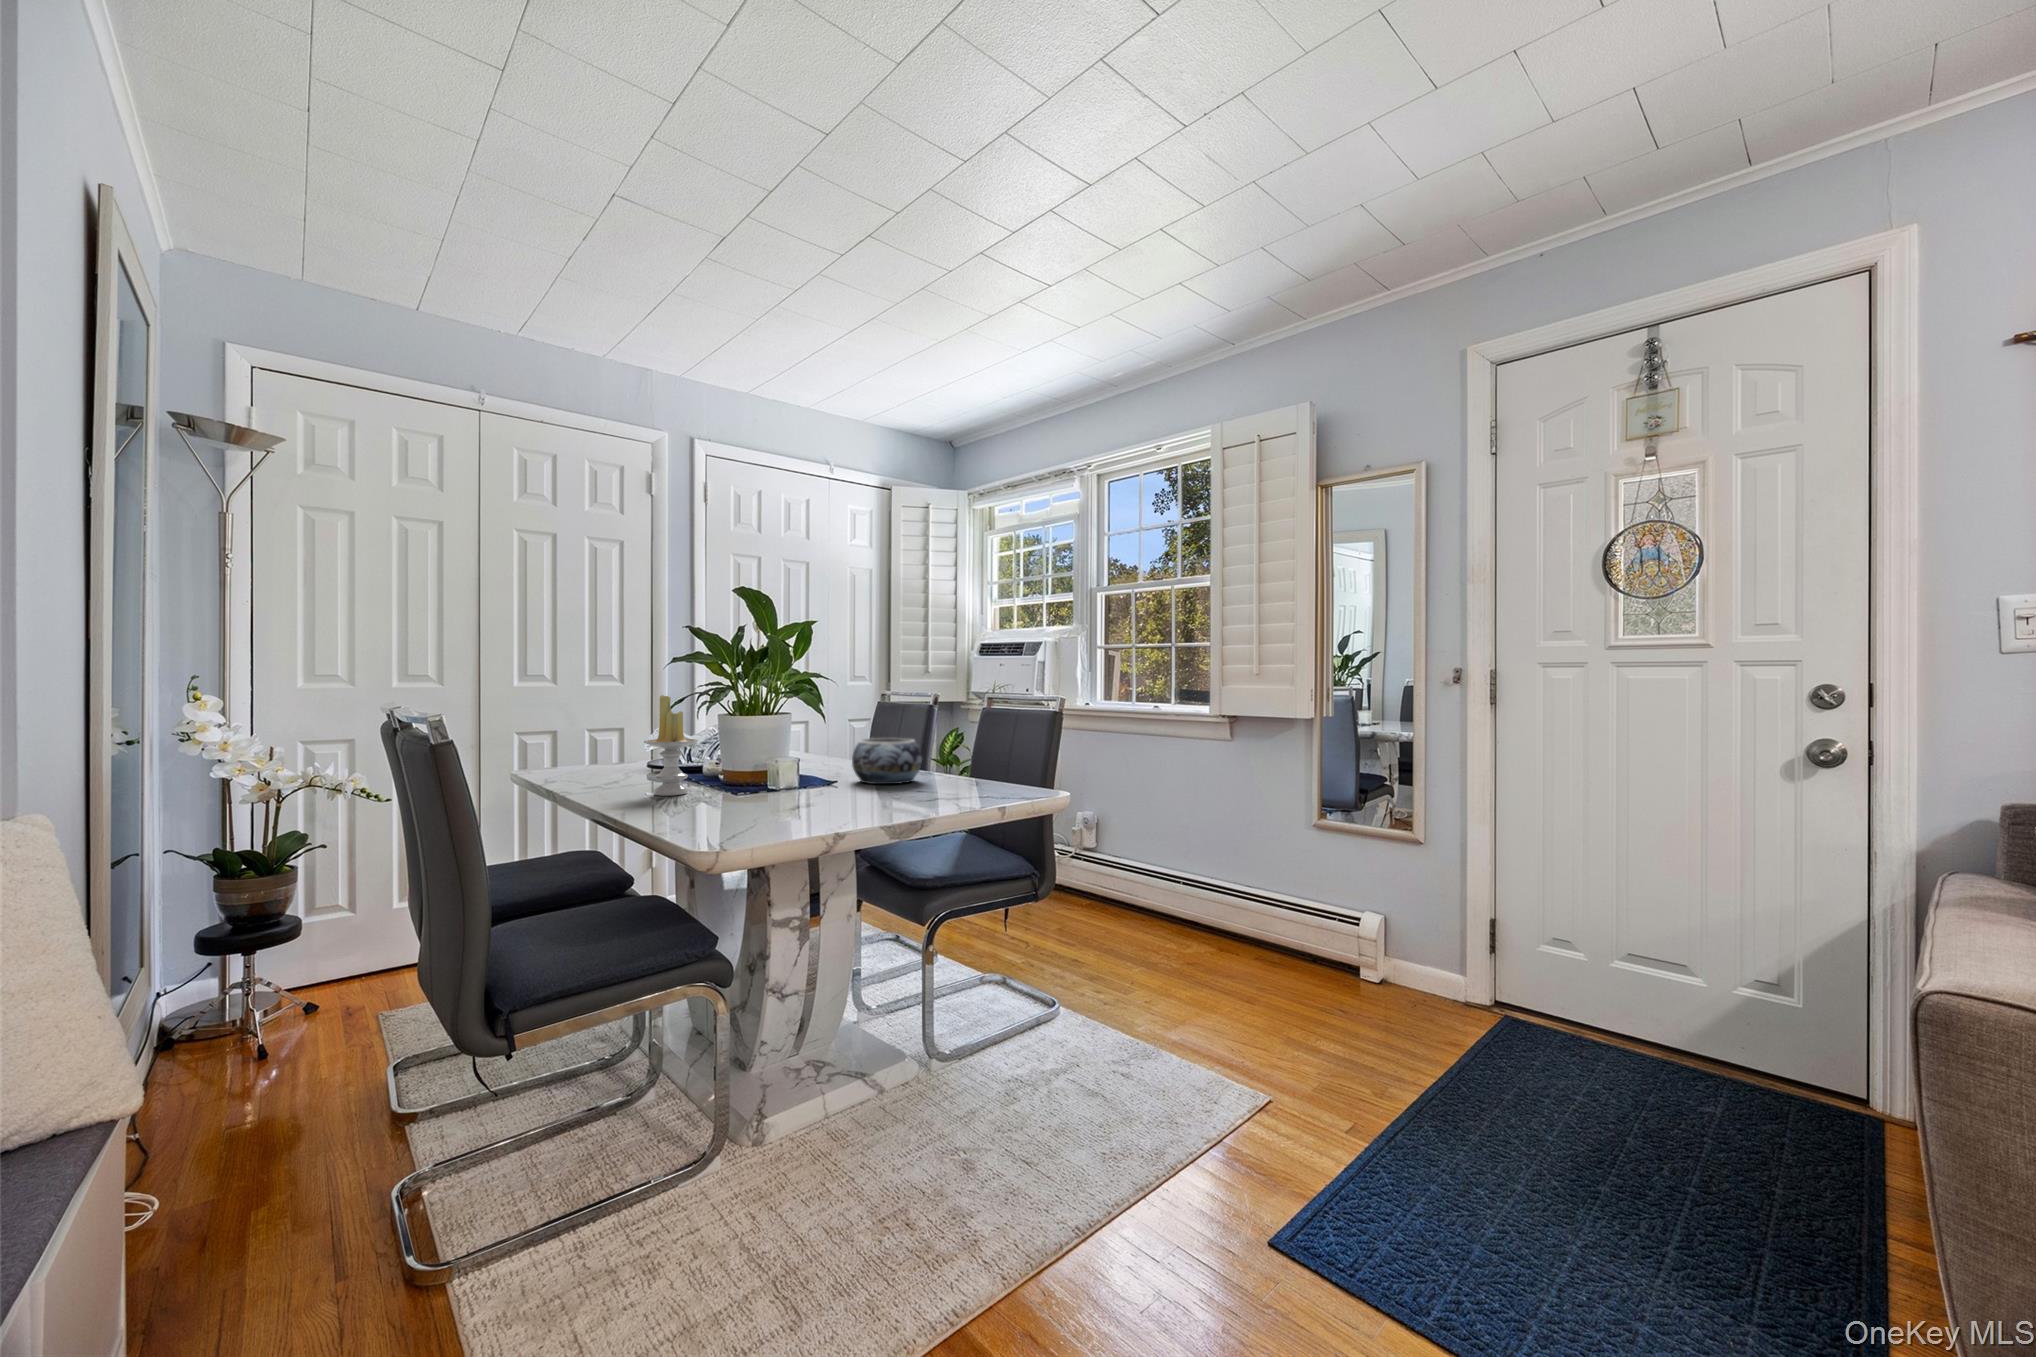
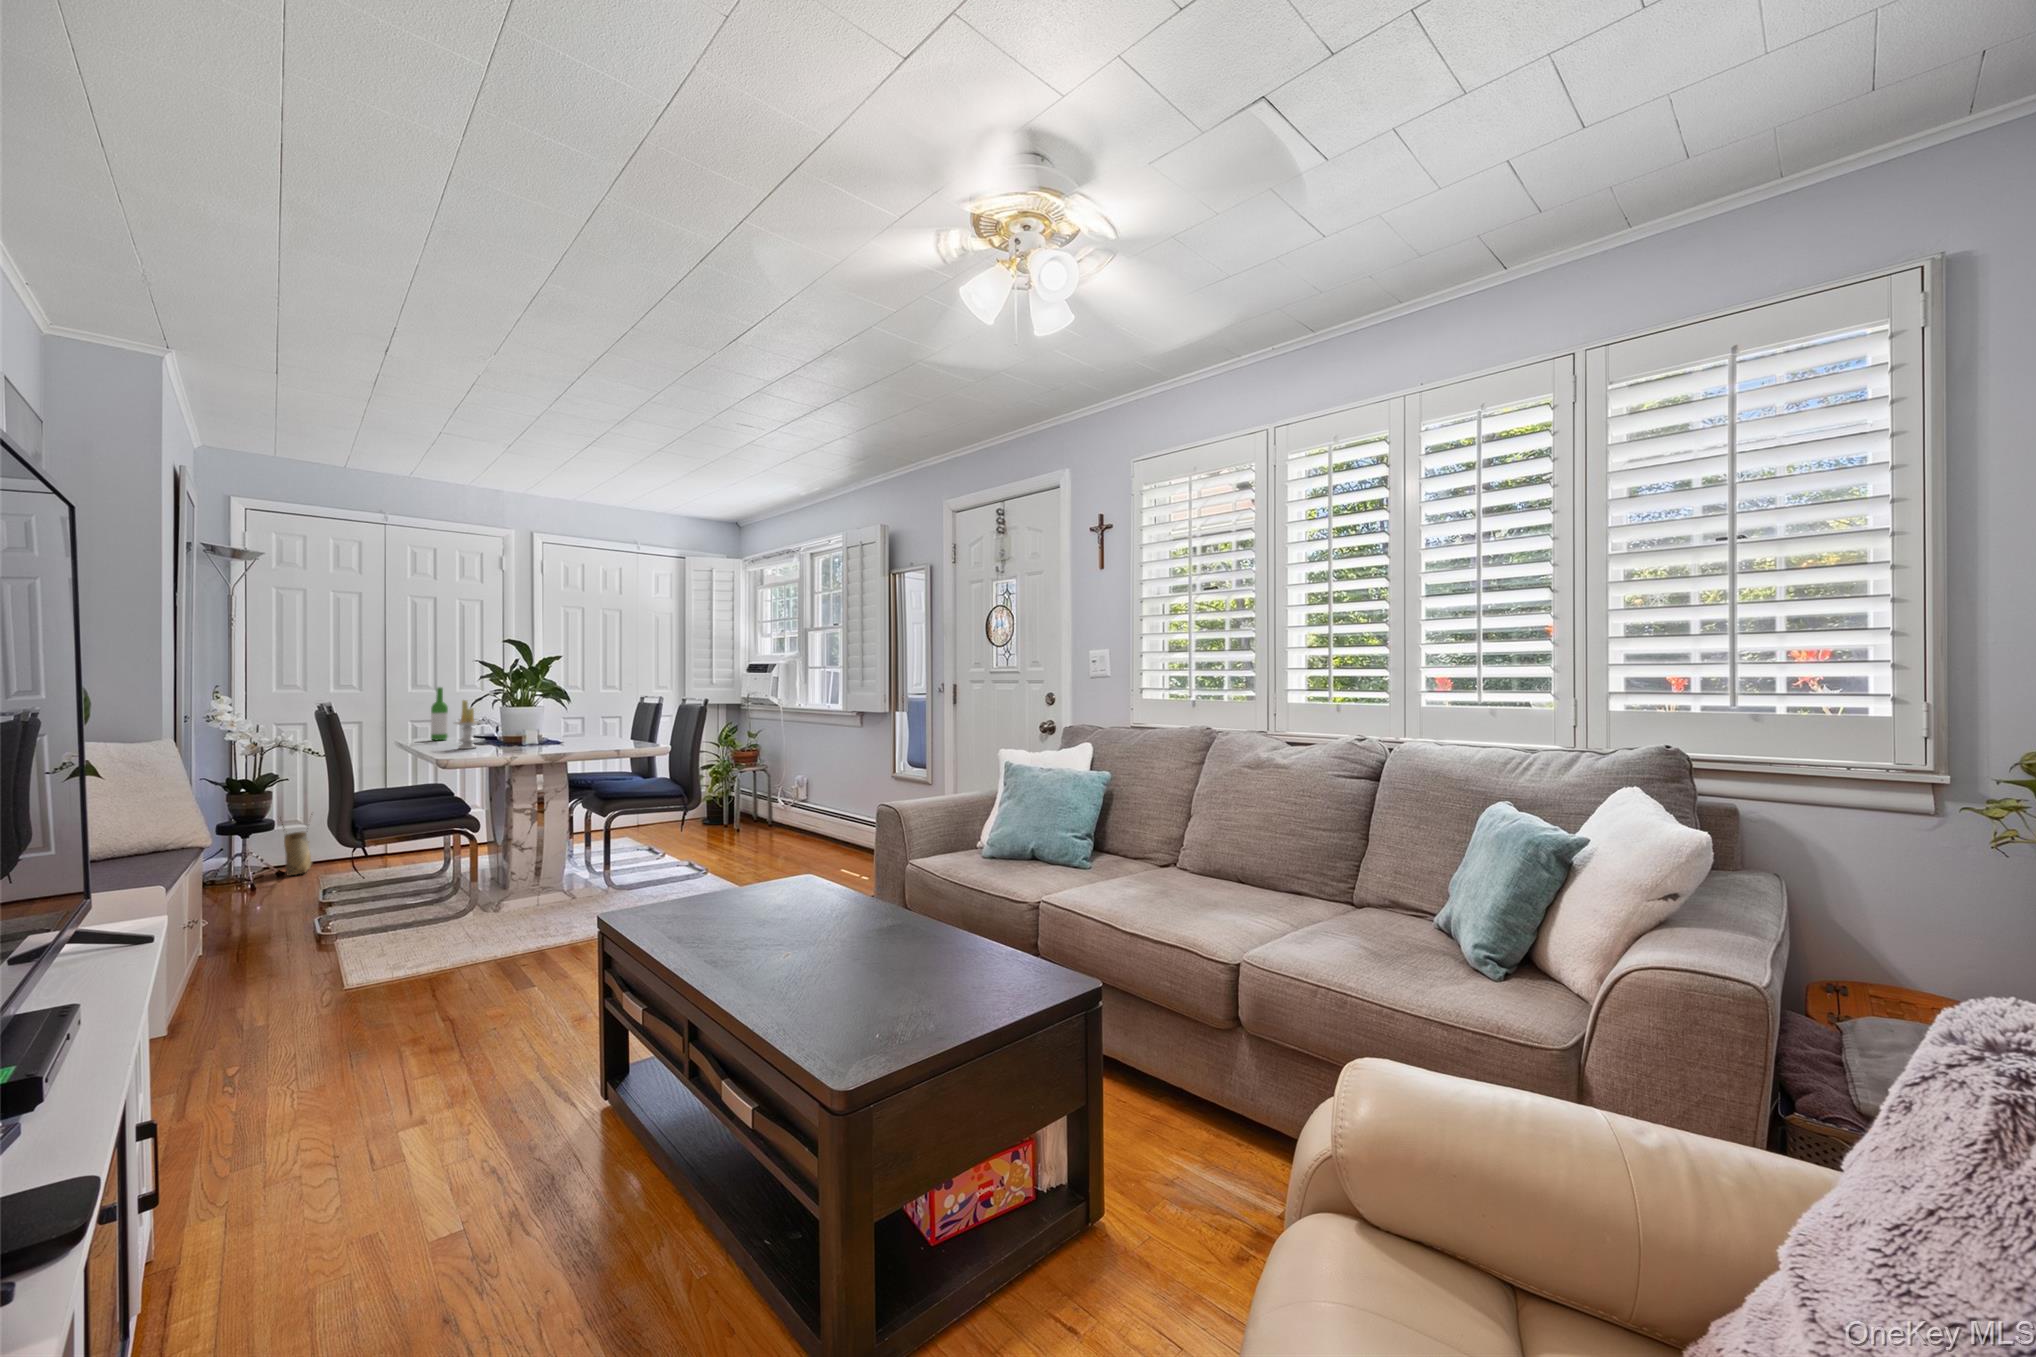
wine bottle: none [577,674,605,772] -> present [431,687,448,740]
decorative bowl: present [852,738,922,784] -> none [574,722,615,746]
woven basket: none [310,895,368,1014] -> present [280,814,313,875]

